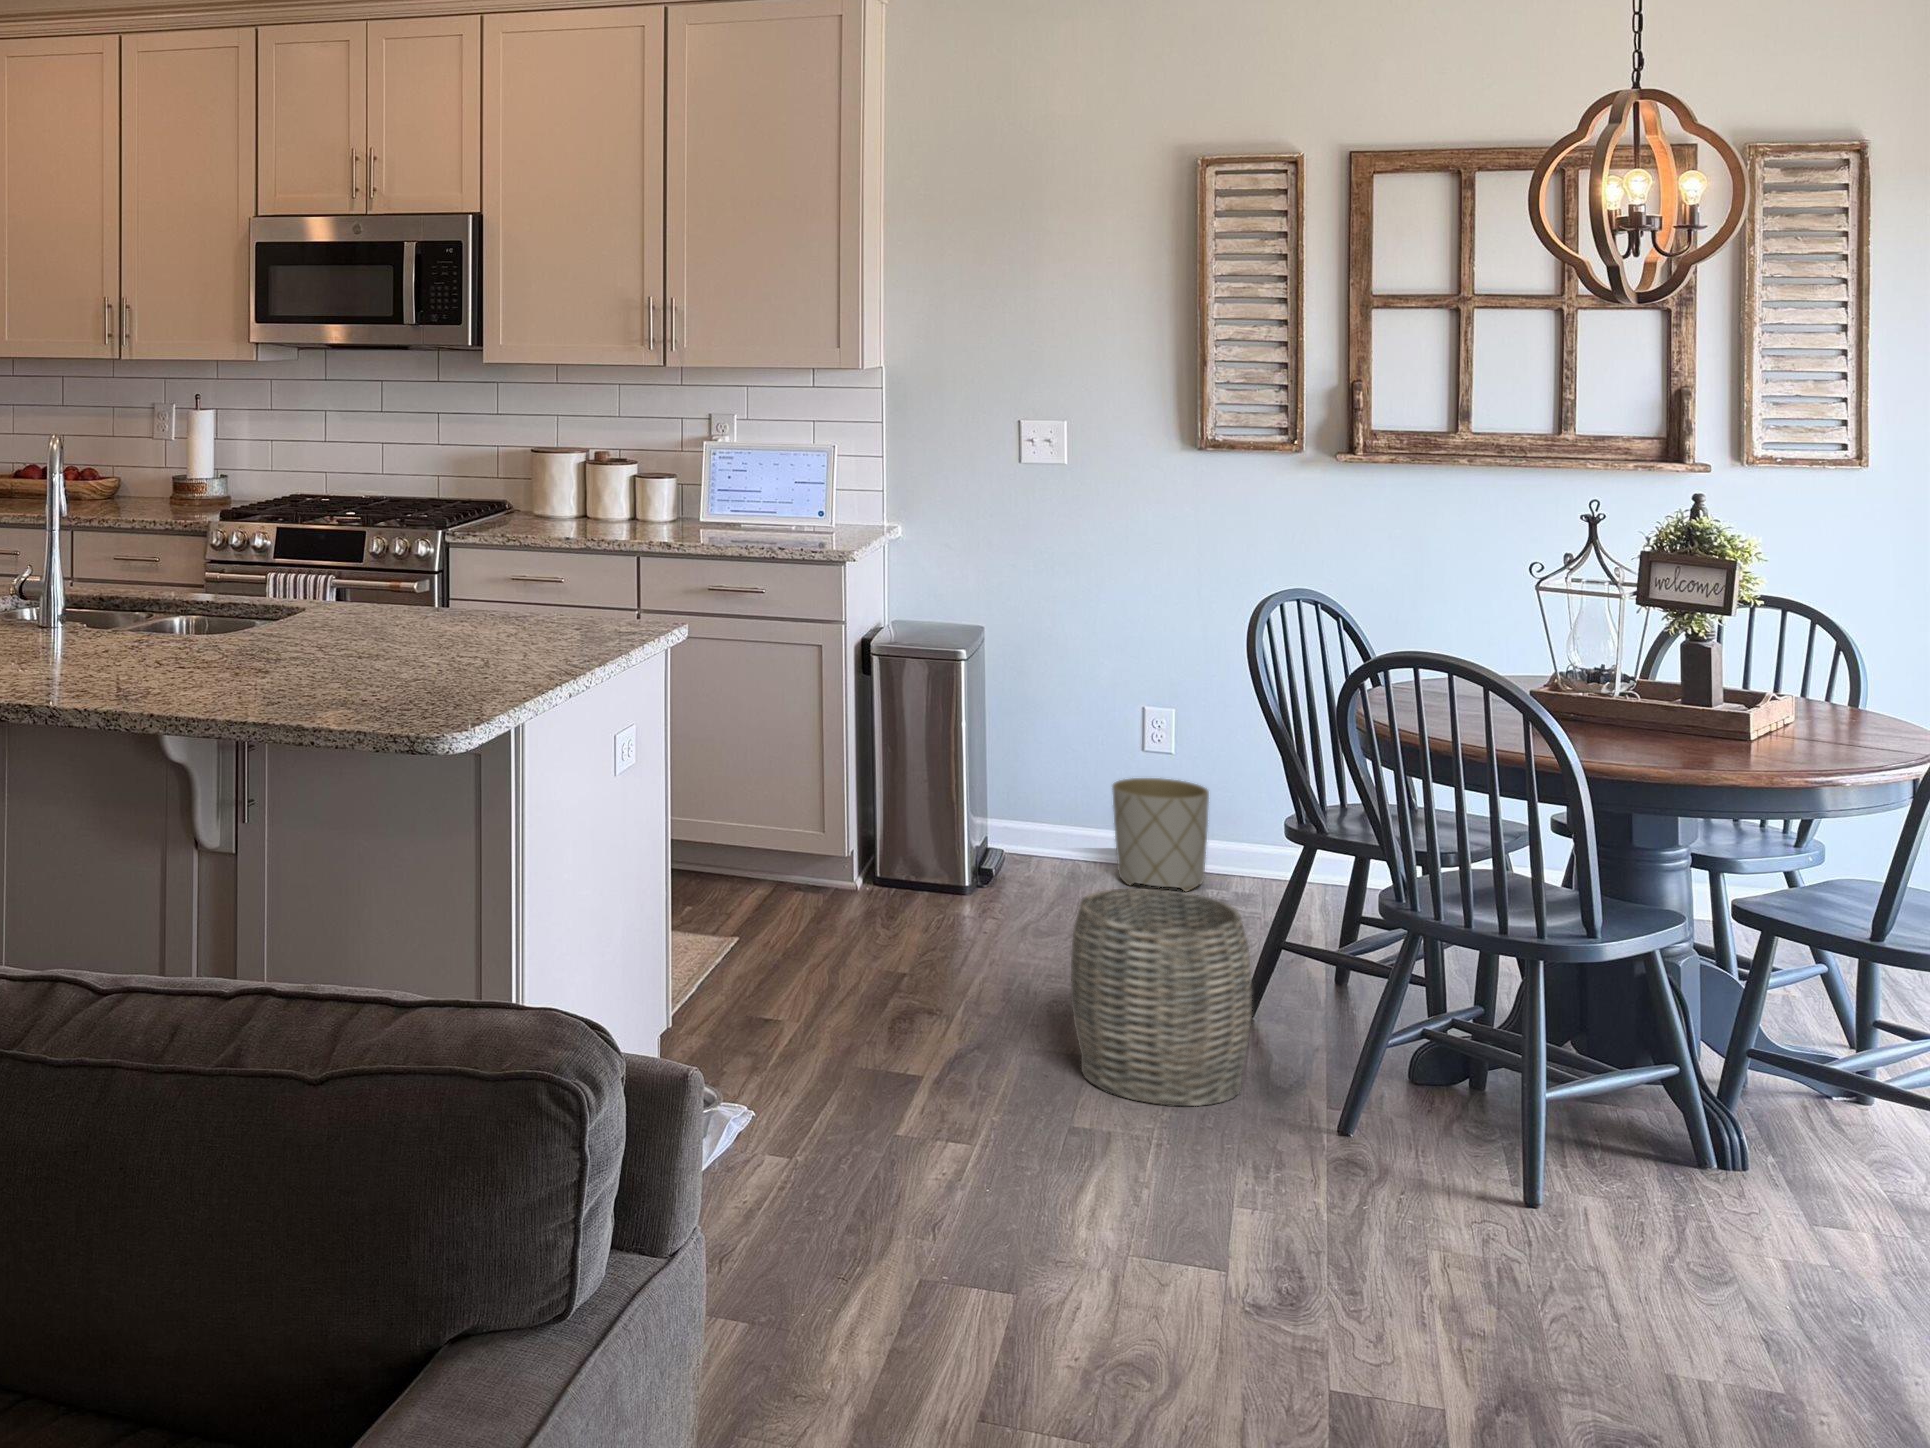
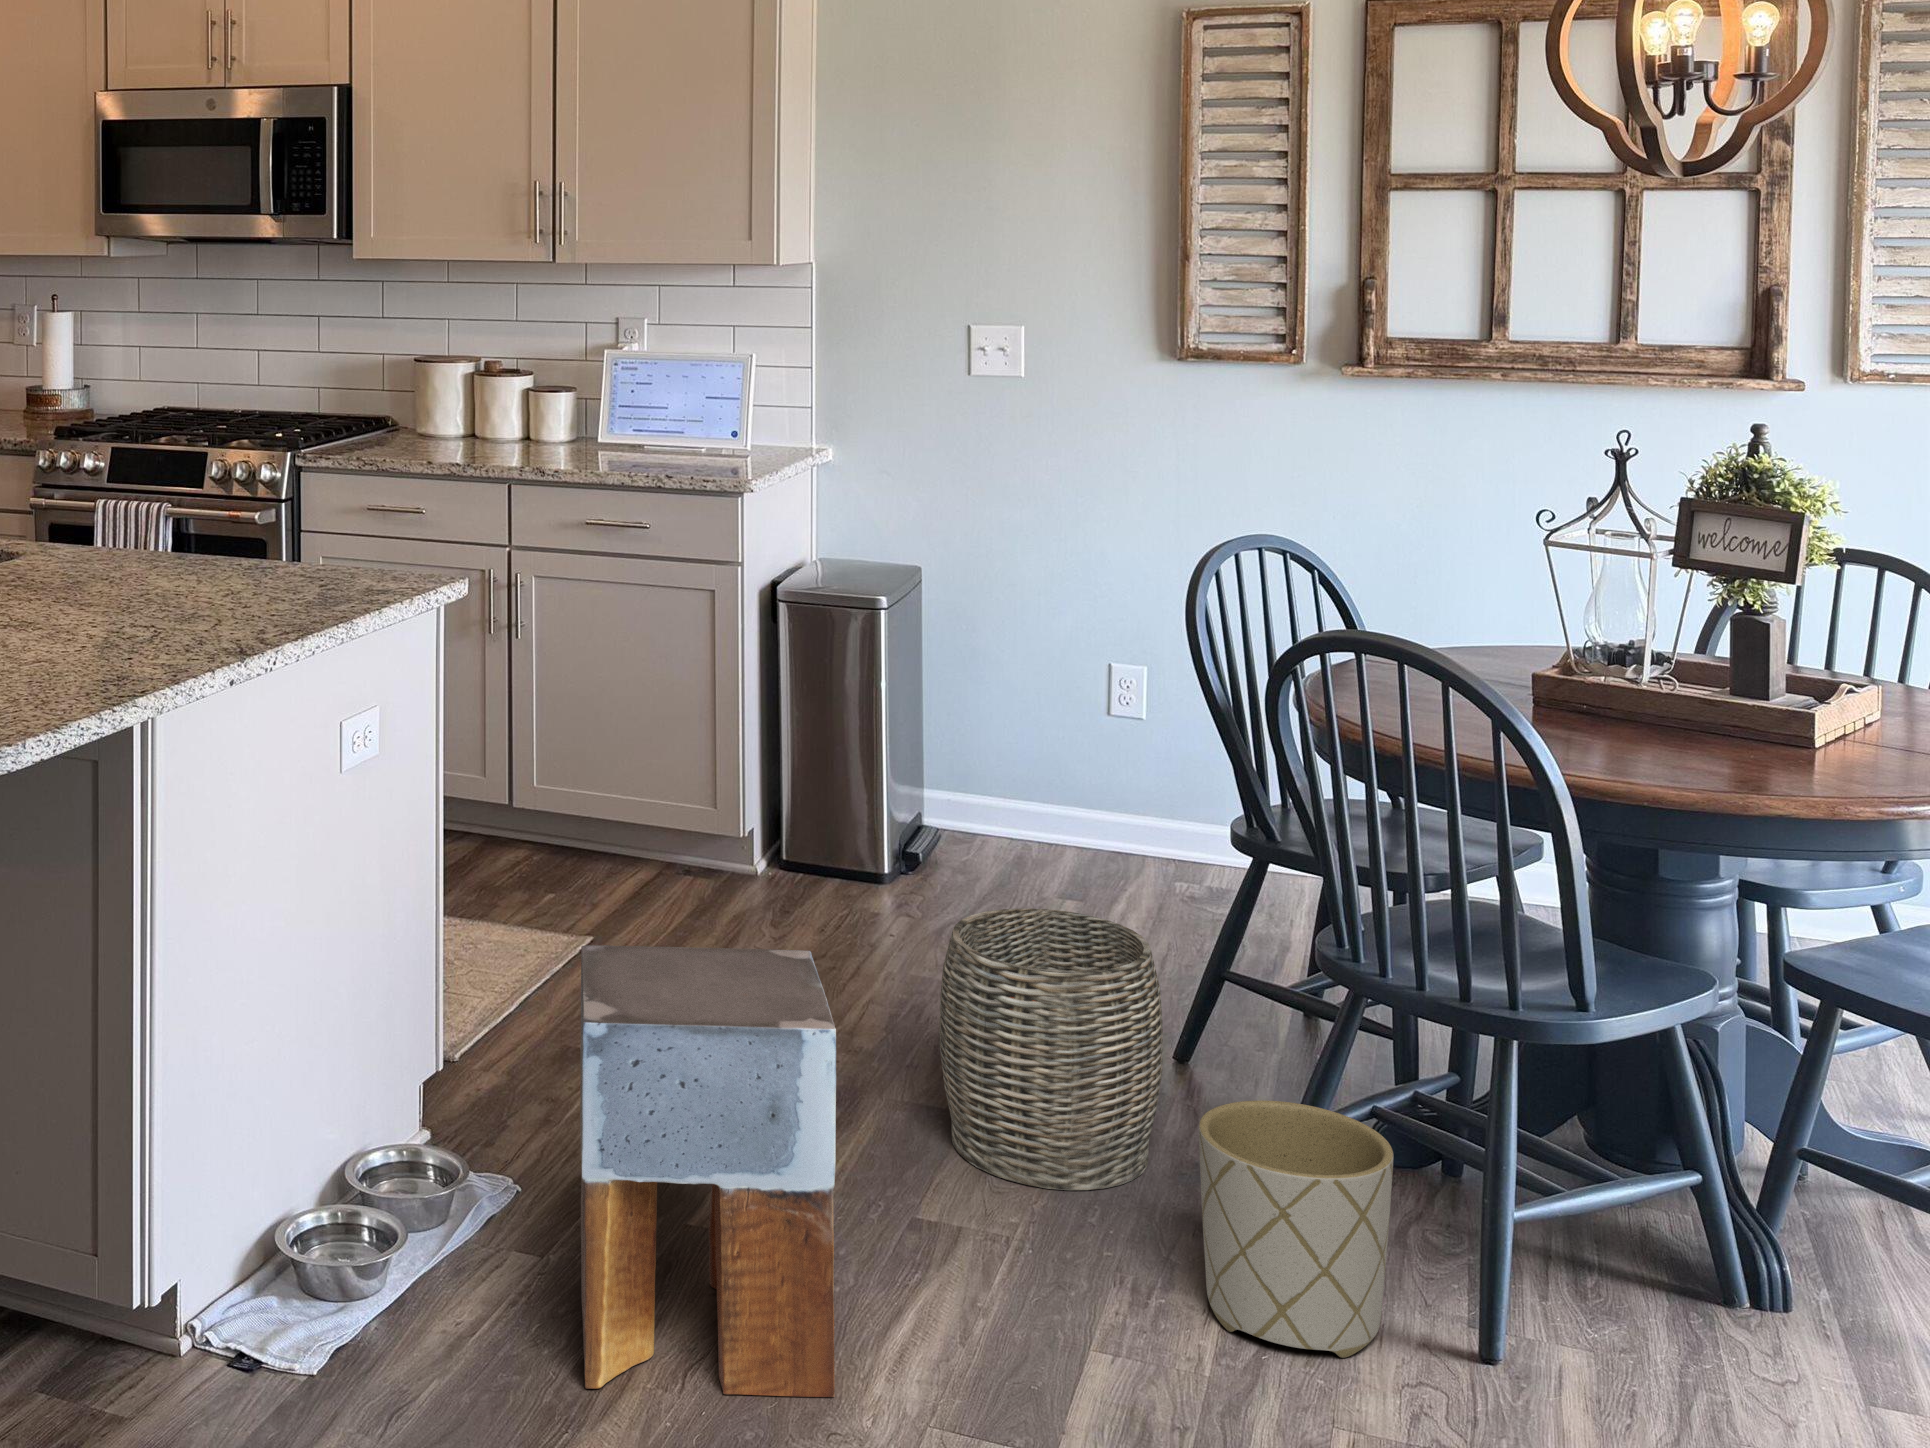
planter: present [1112,778,1209,892] -> present [1199,1100,1394,1358]
stool: none [825,904,1049,1241] -> present [580,945,836,1397]

